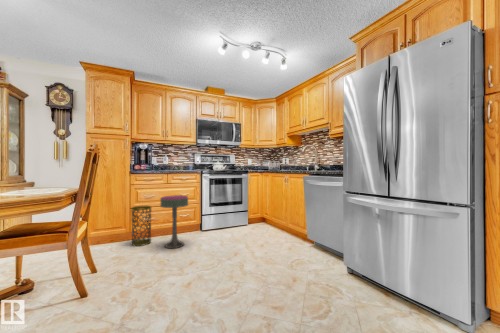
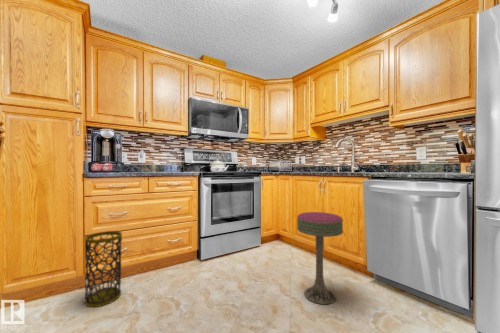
bar stool: present [160,195,188,248] -> present [297,212,343,304]

